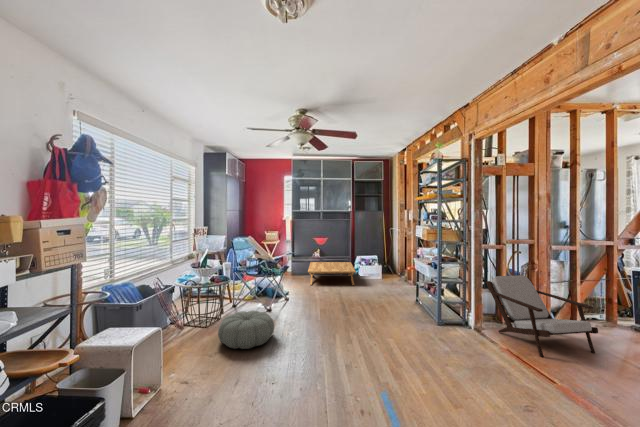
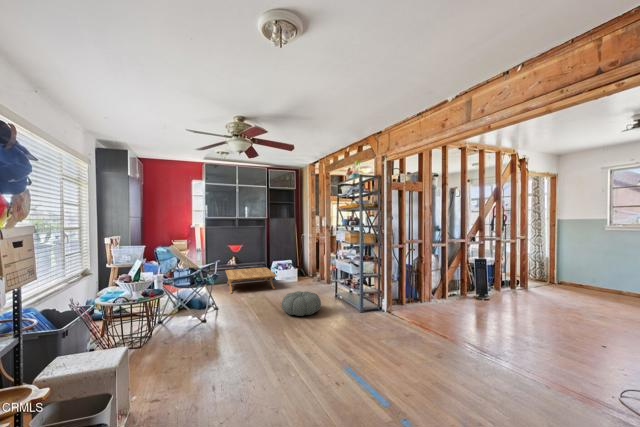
armchair: present [486,275,598,357] -> none [393,267,465,325]
pouf: present [218,310,274,349] -> present [282,291,321,316]

